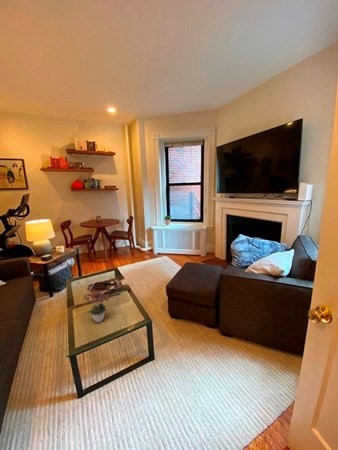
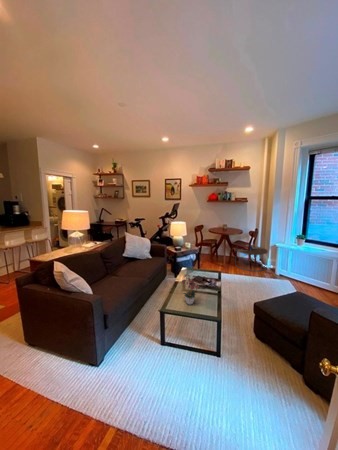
side table: none [115,232,146,259] -> present [236,244,268,271]

